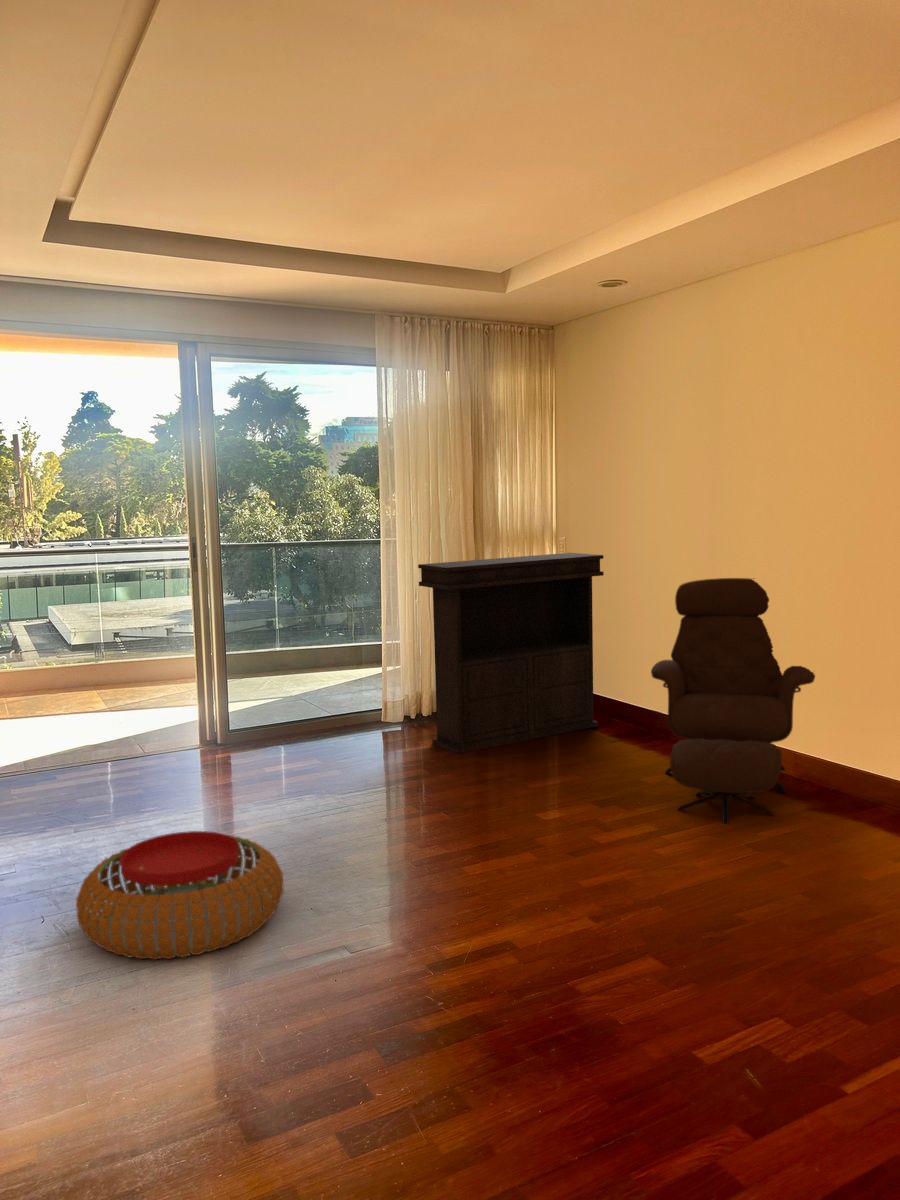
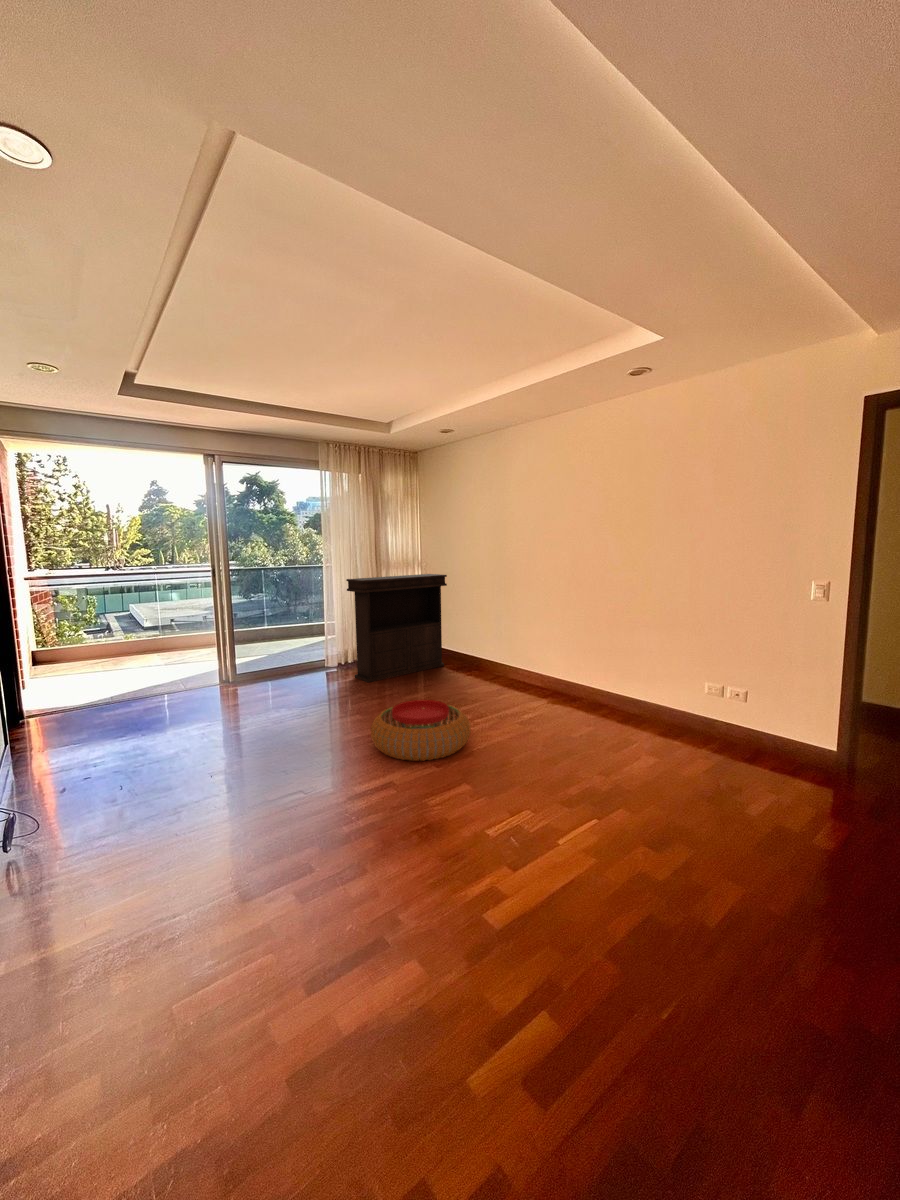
lounge chair: present [651,578,815,824] -> none [472,586,556,716]
pouf: present [76,831,284,960] -> present [371,700,471,761]

